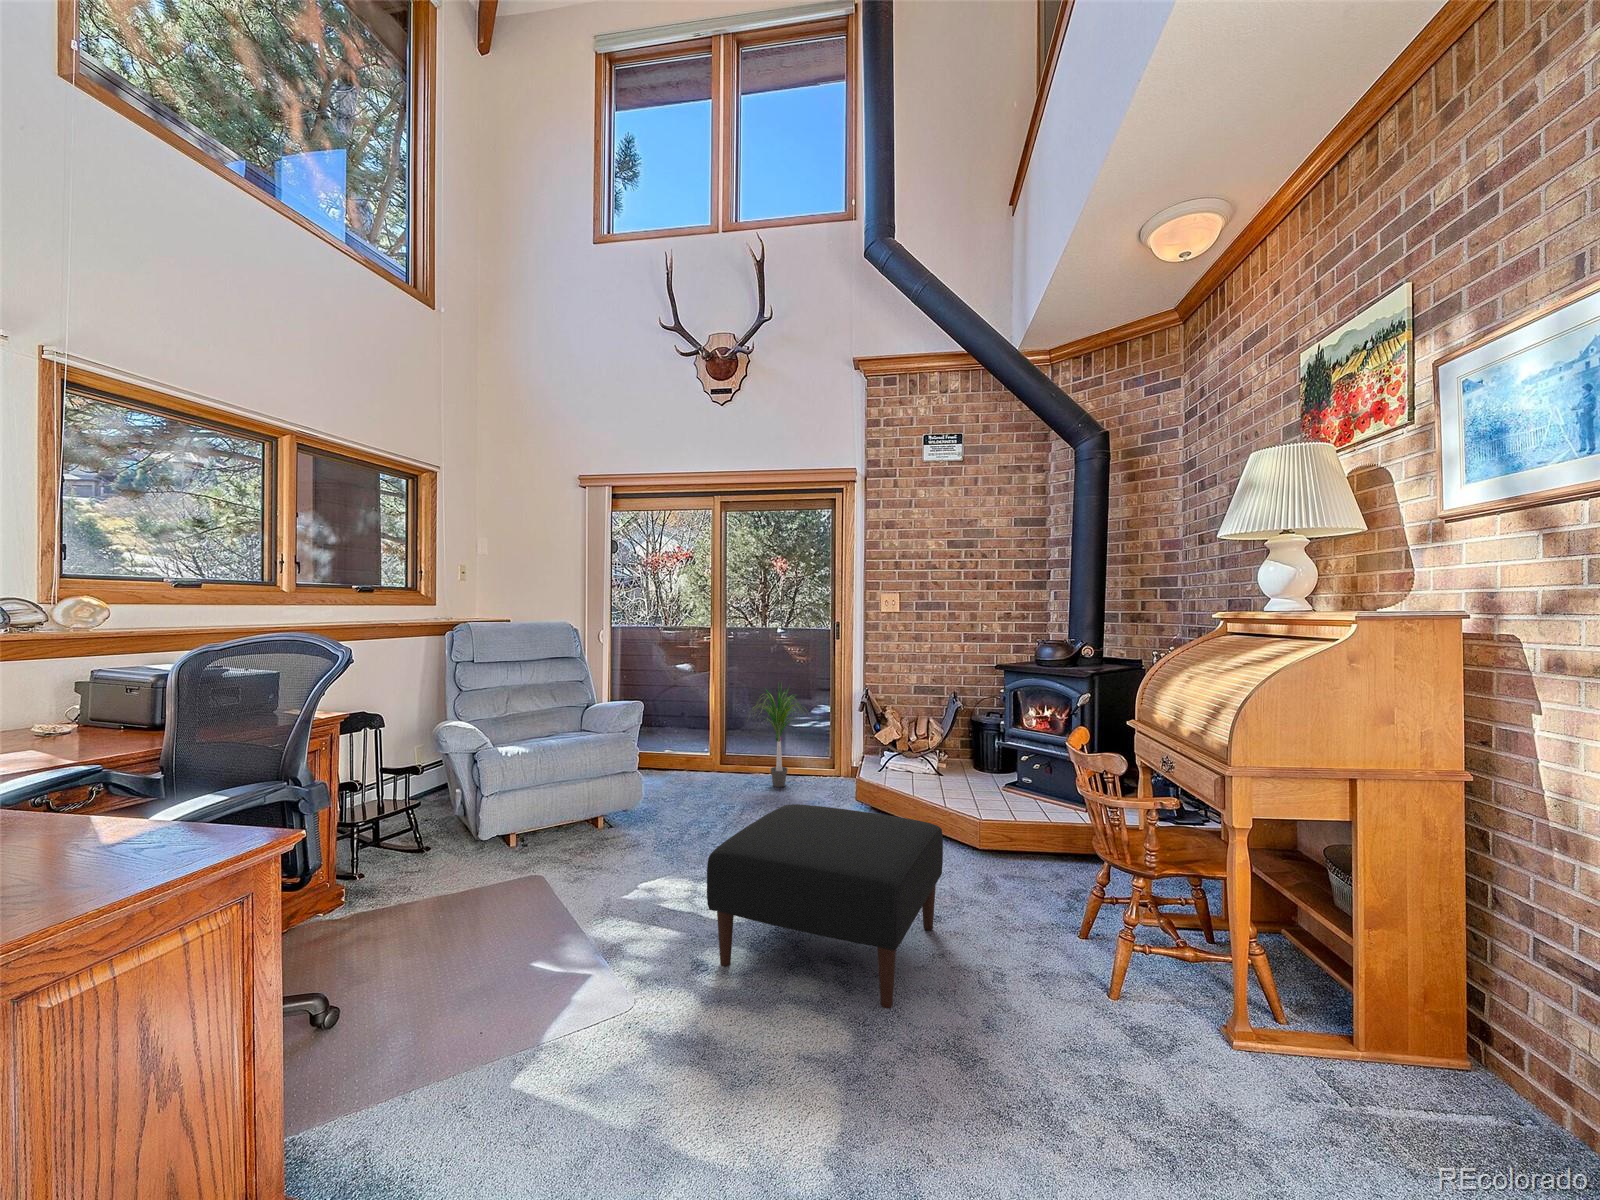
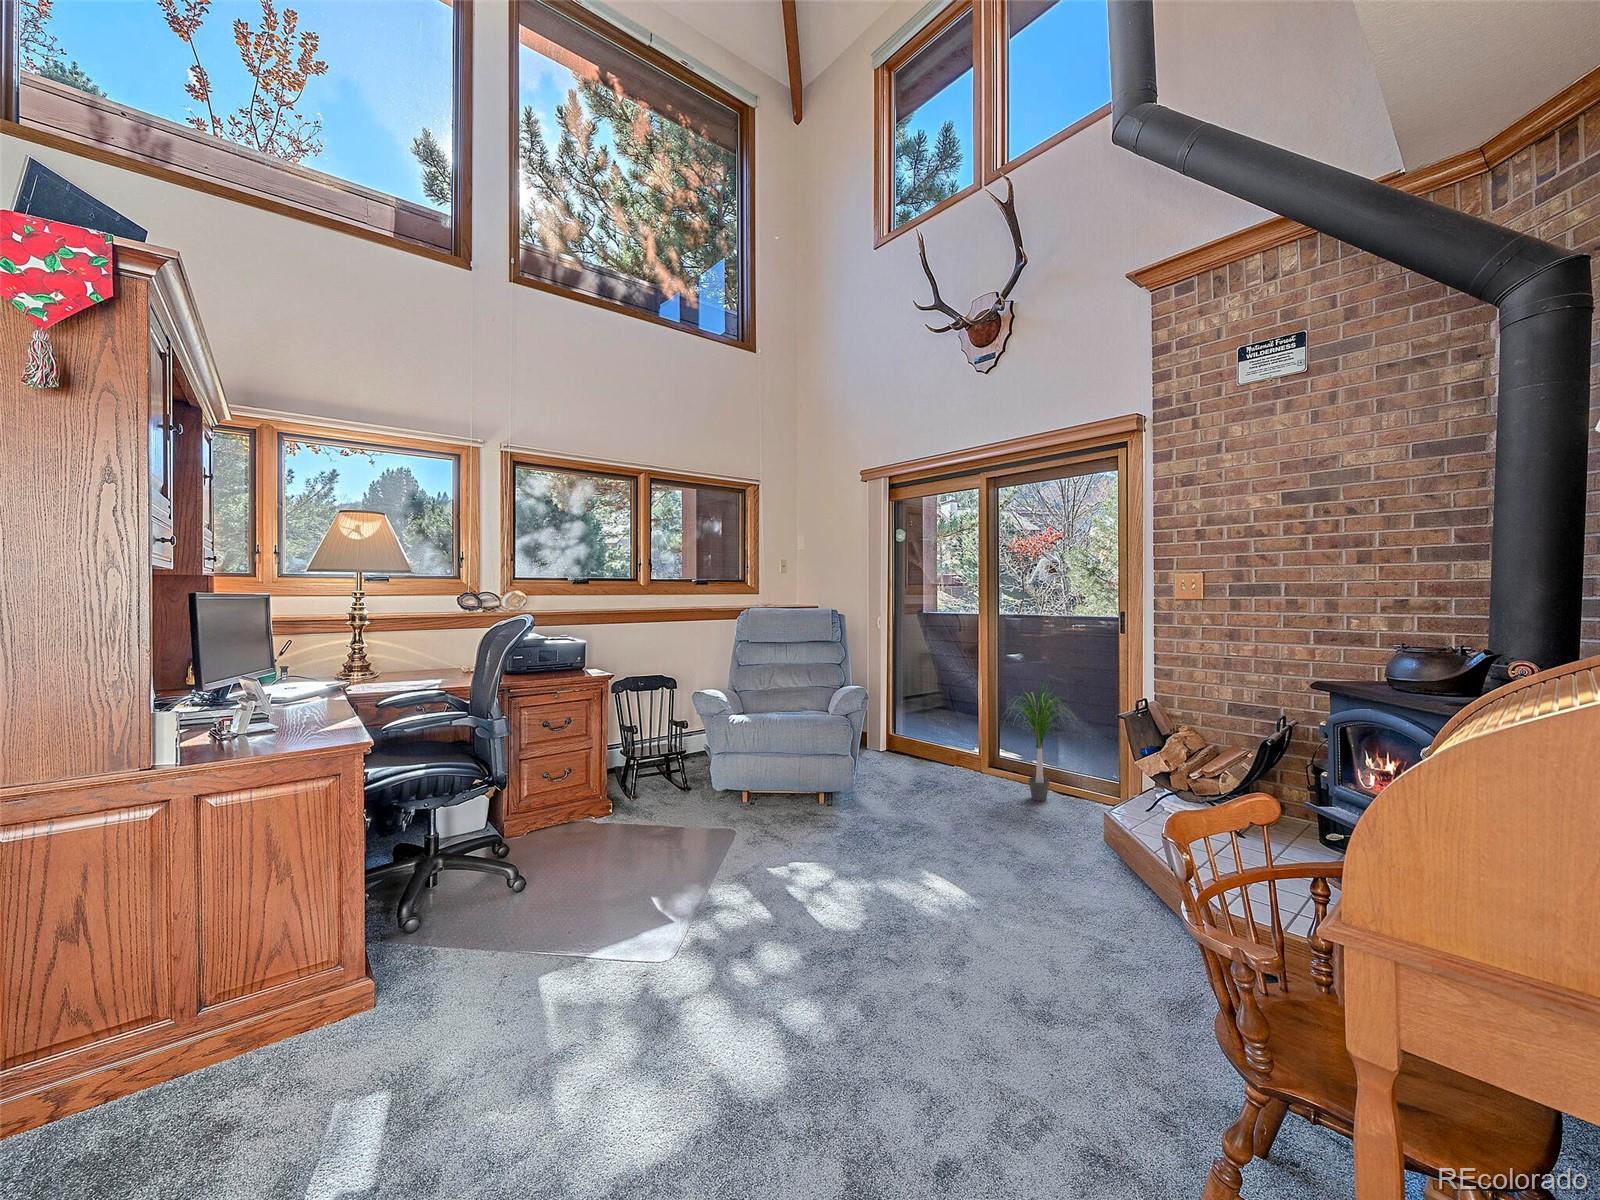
ottoman: present [707,804,943,1008] -> none [725,826,1009,1103]

